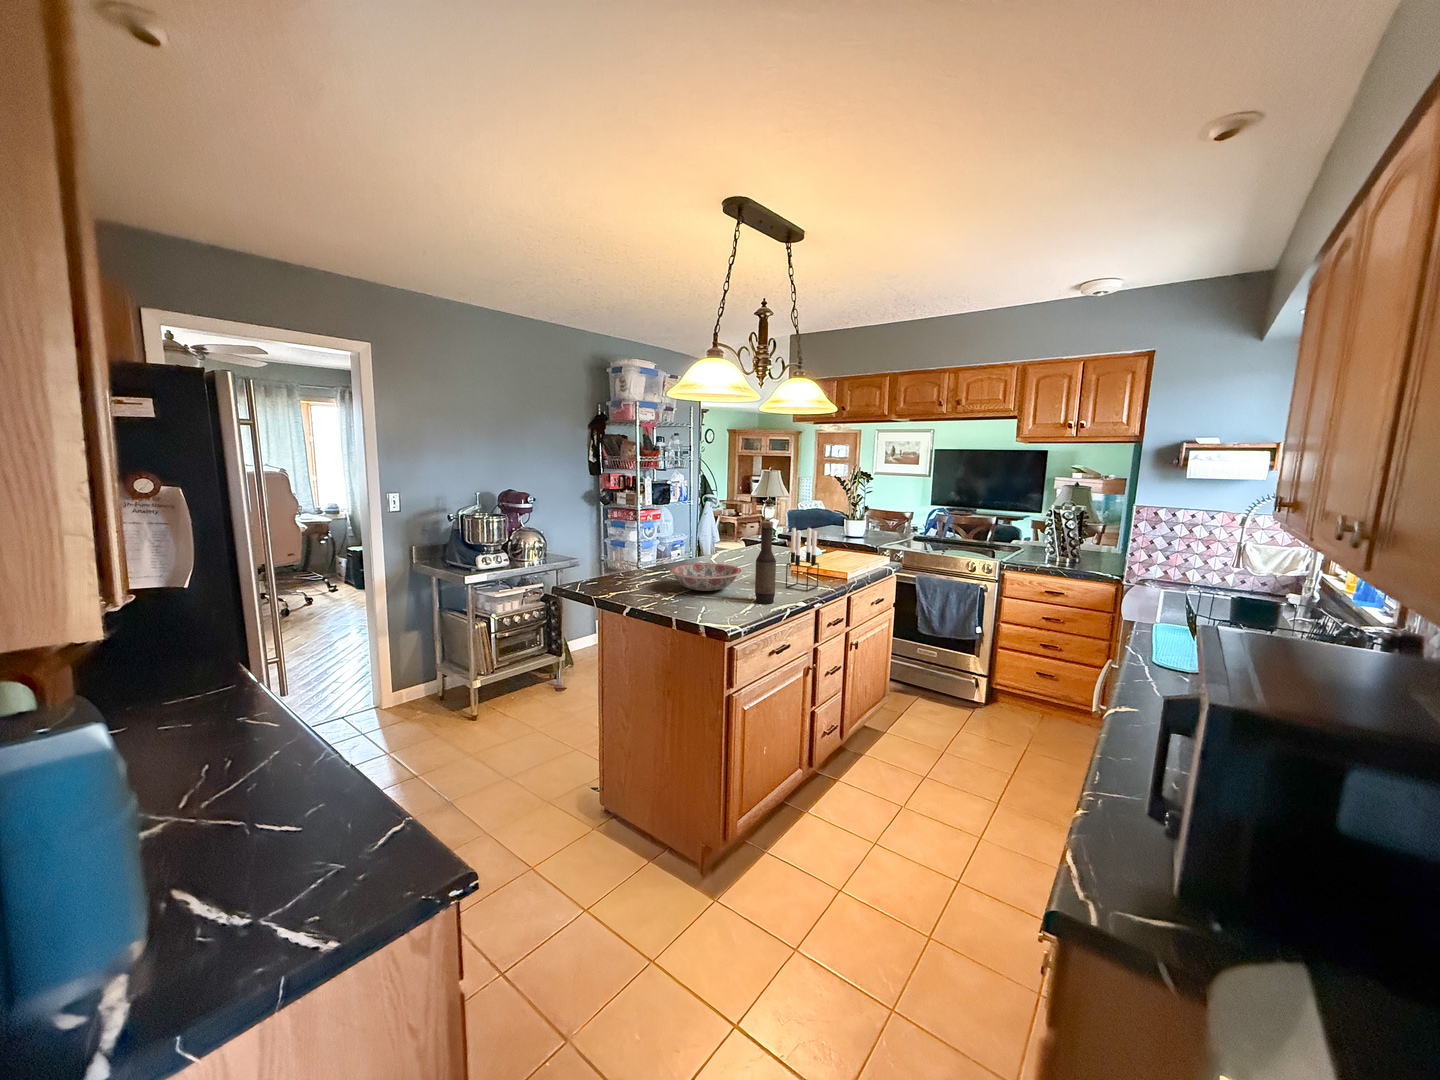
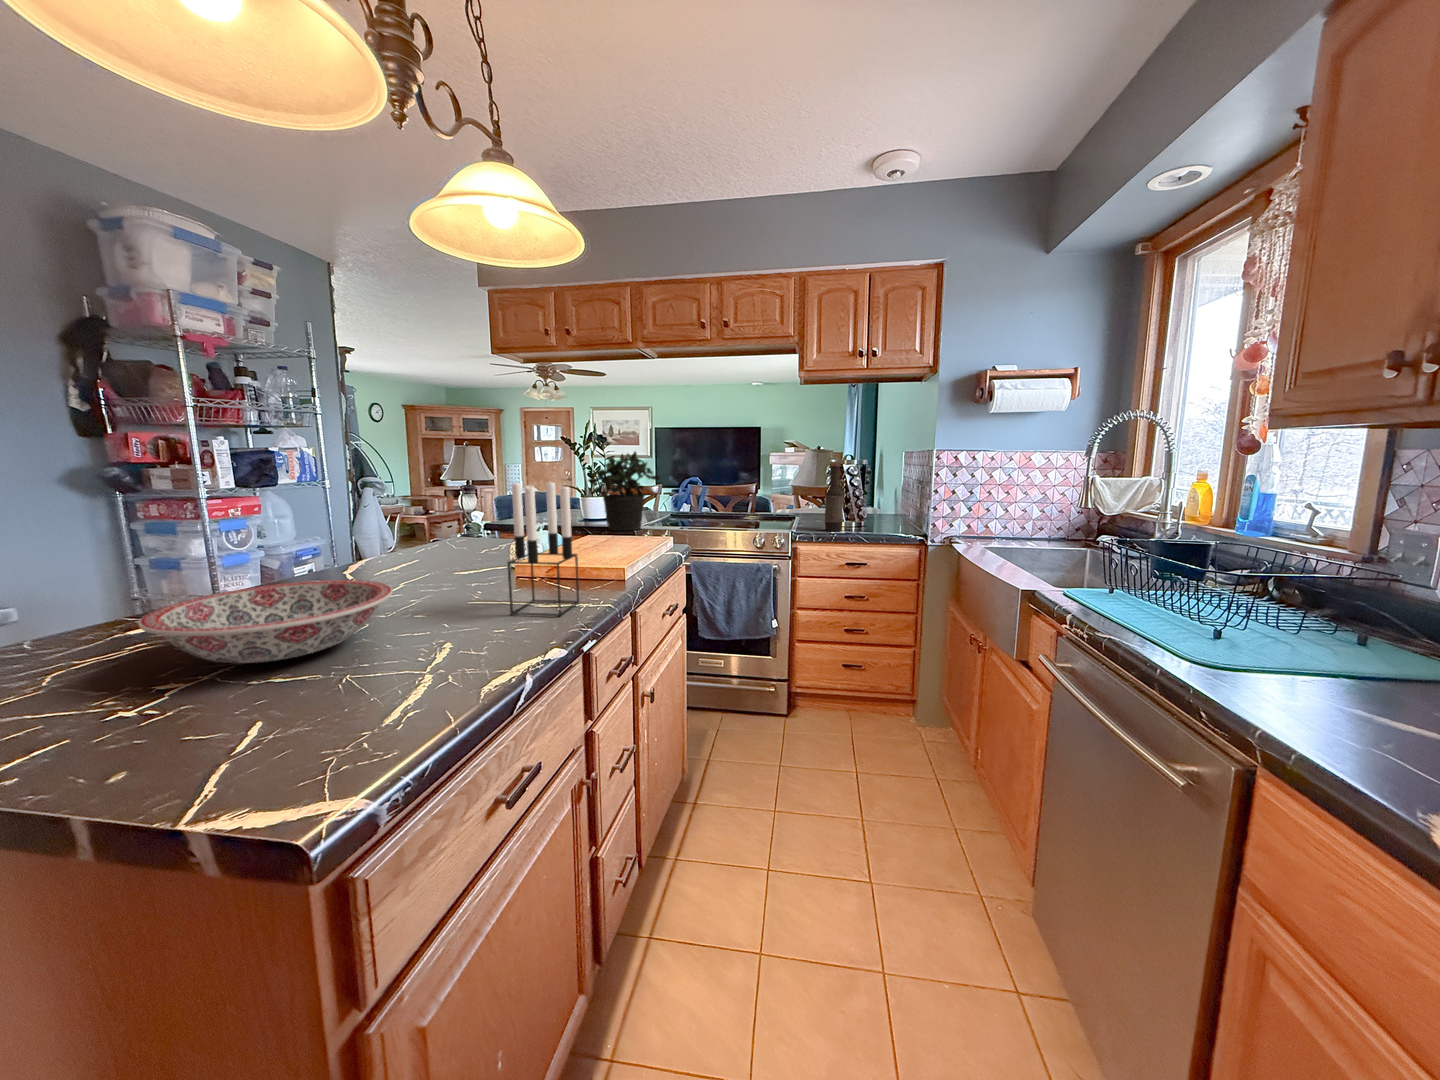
potted plant: none [846,492,898,549] -> present [588,452,659,531]
bottle: present [755,521,776,604] -> present [825,462,843,531]

